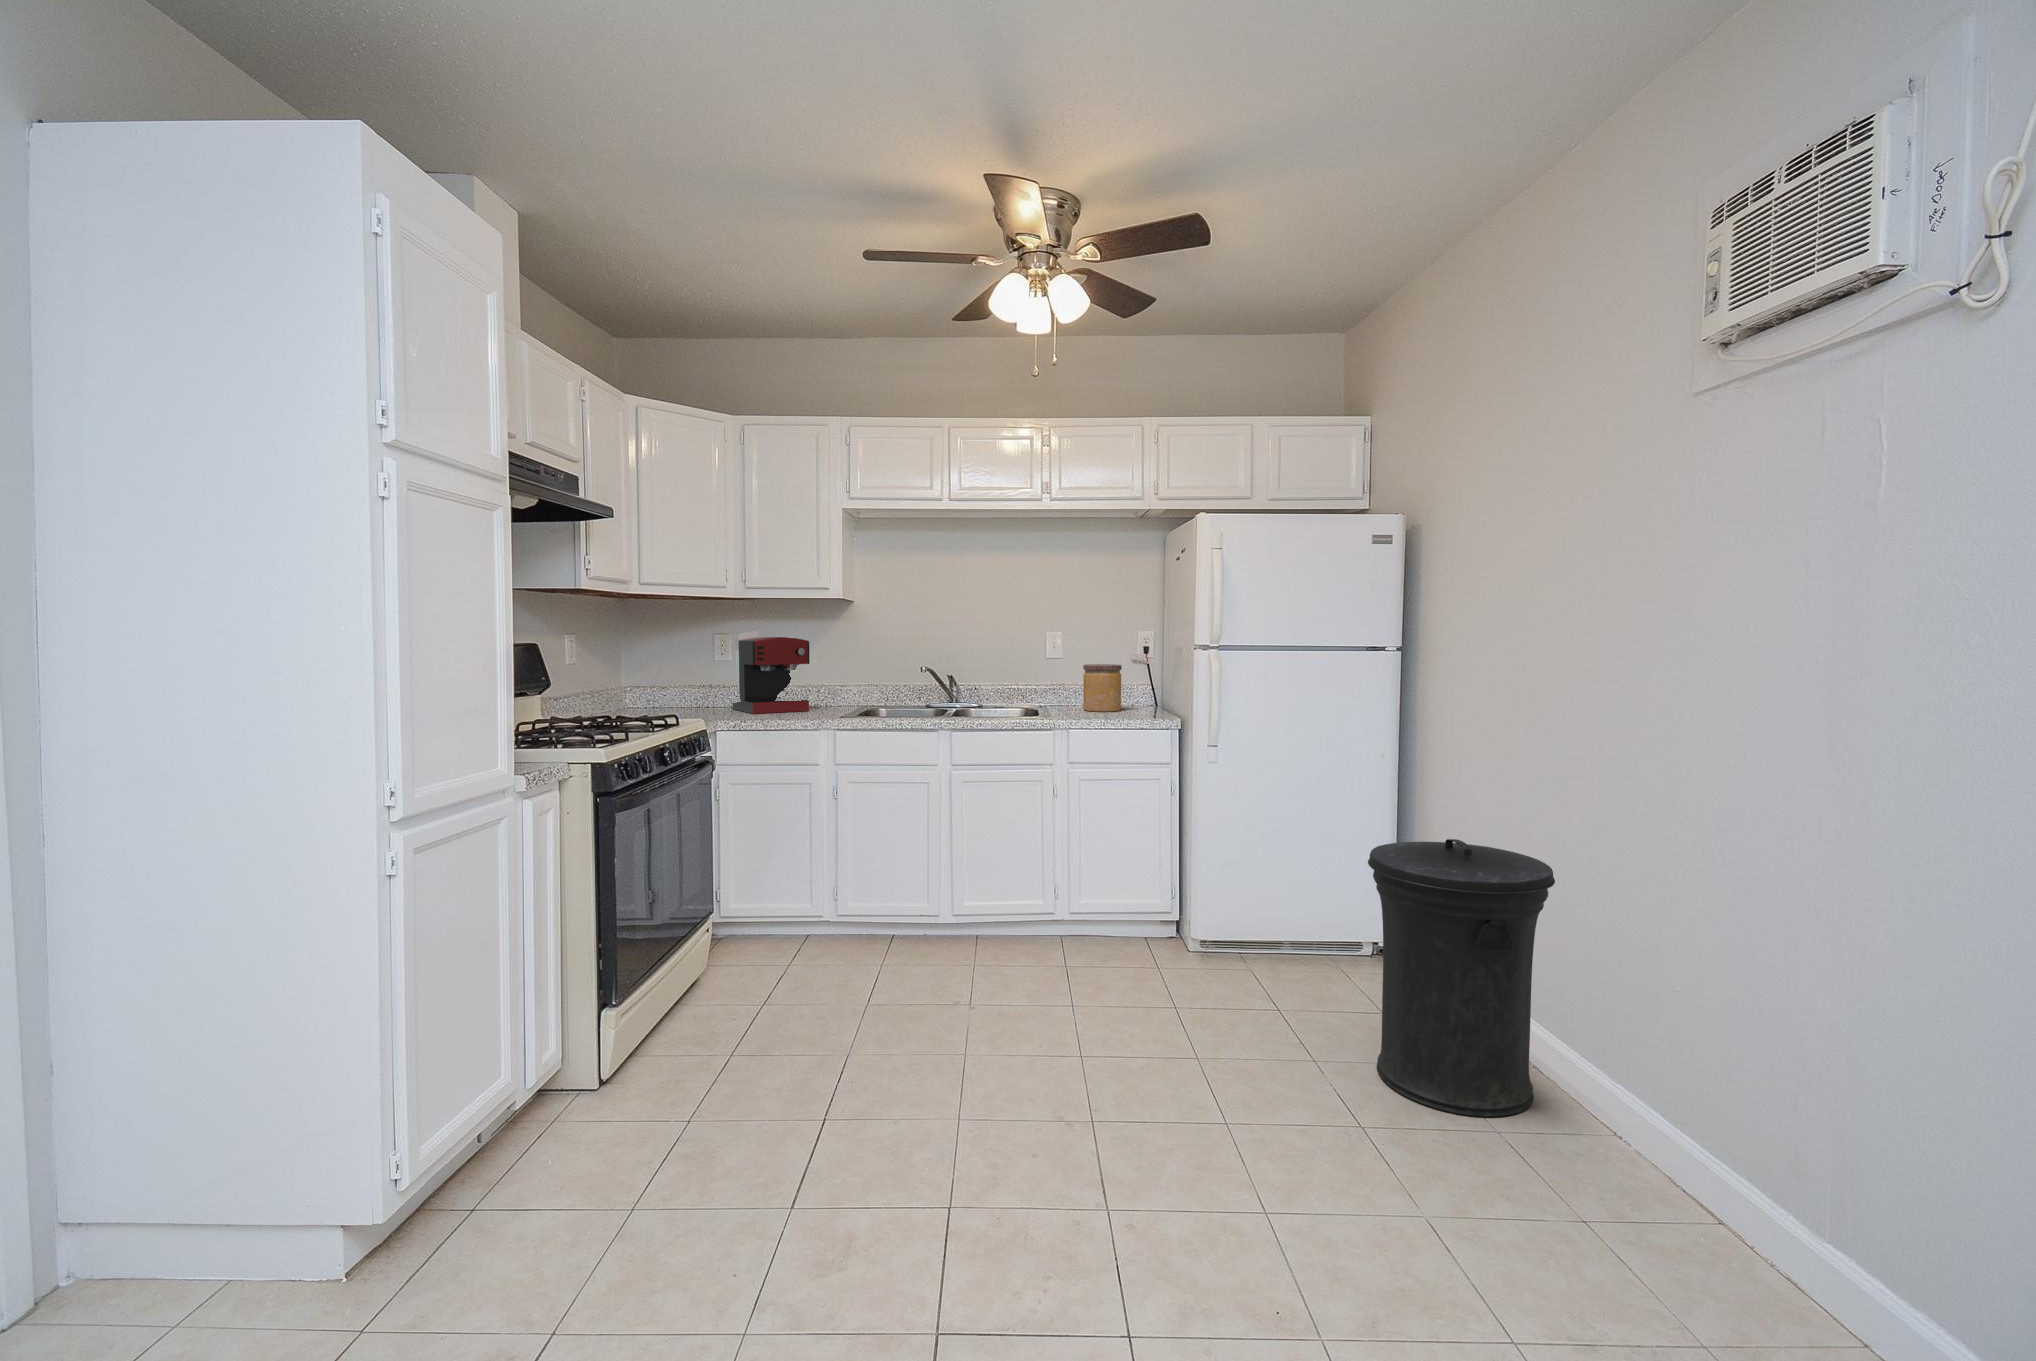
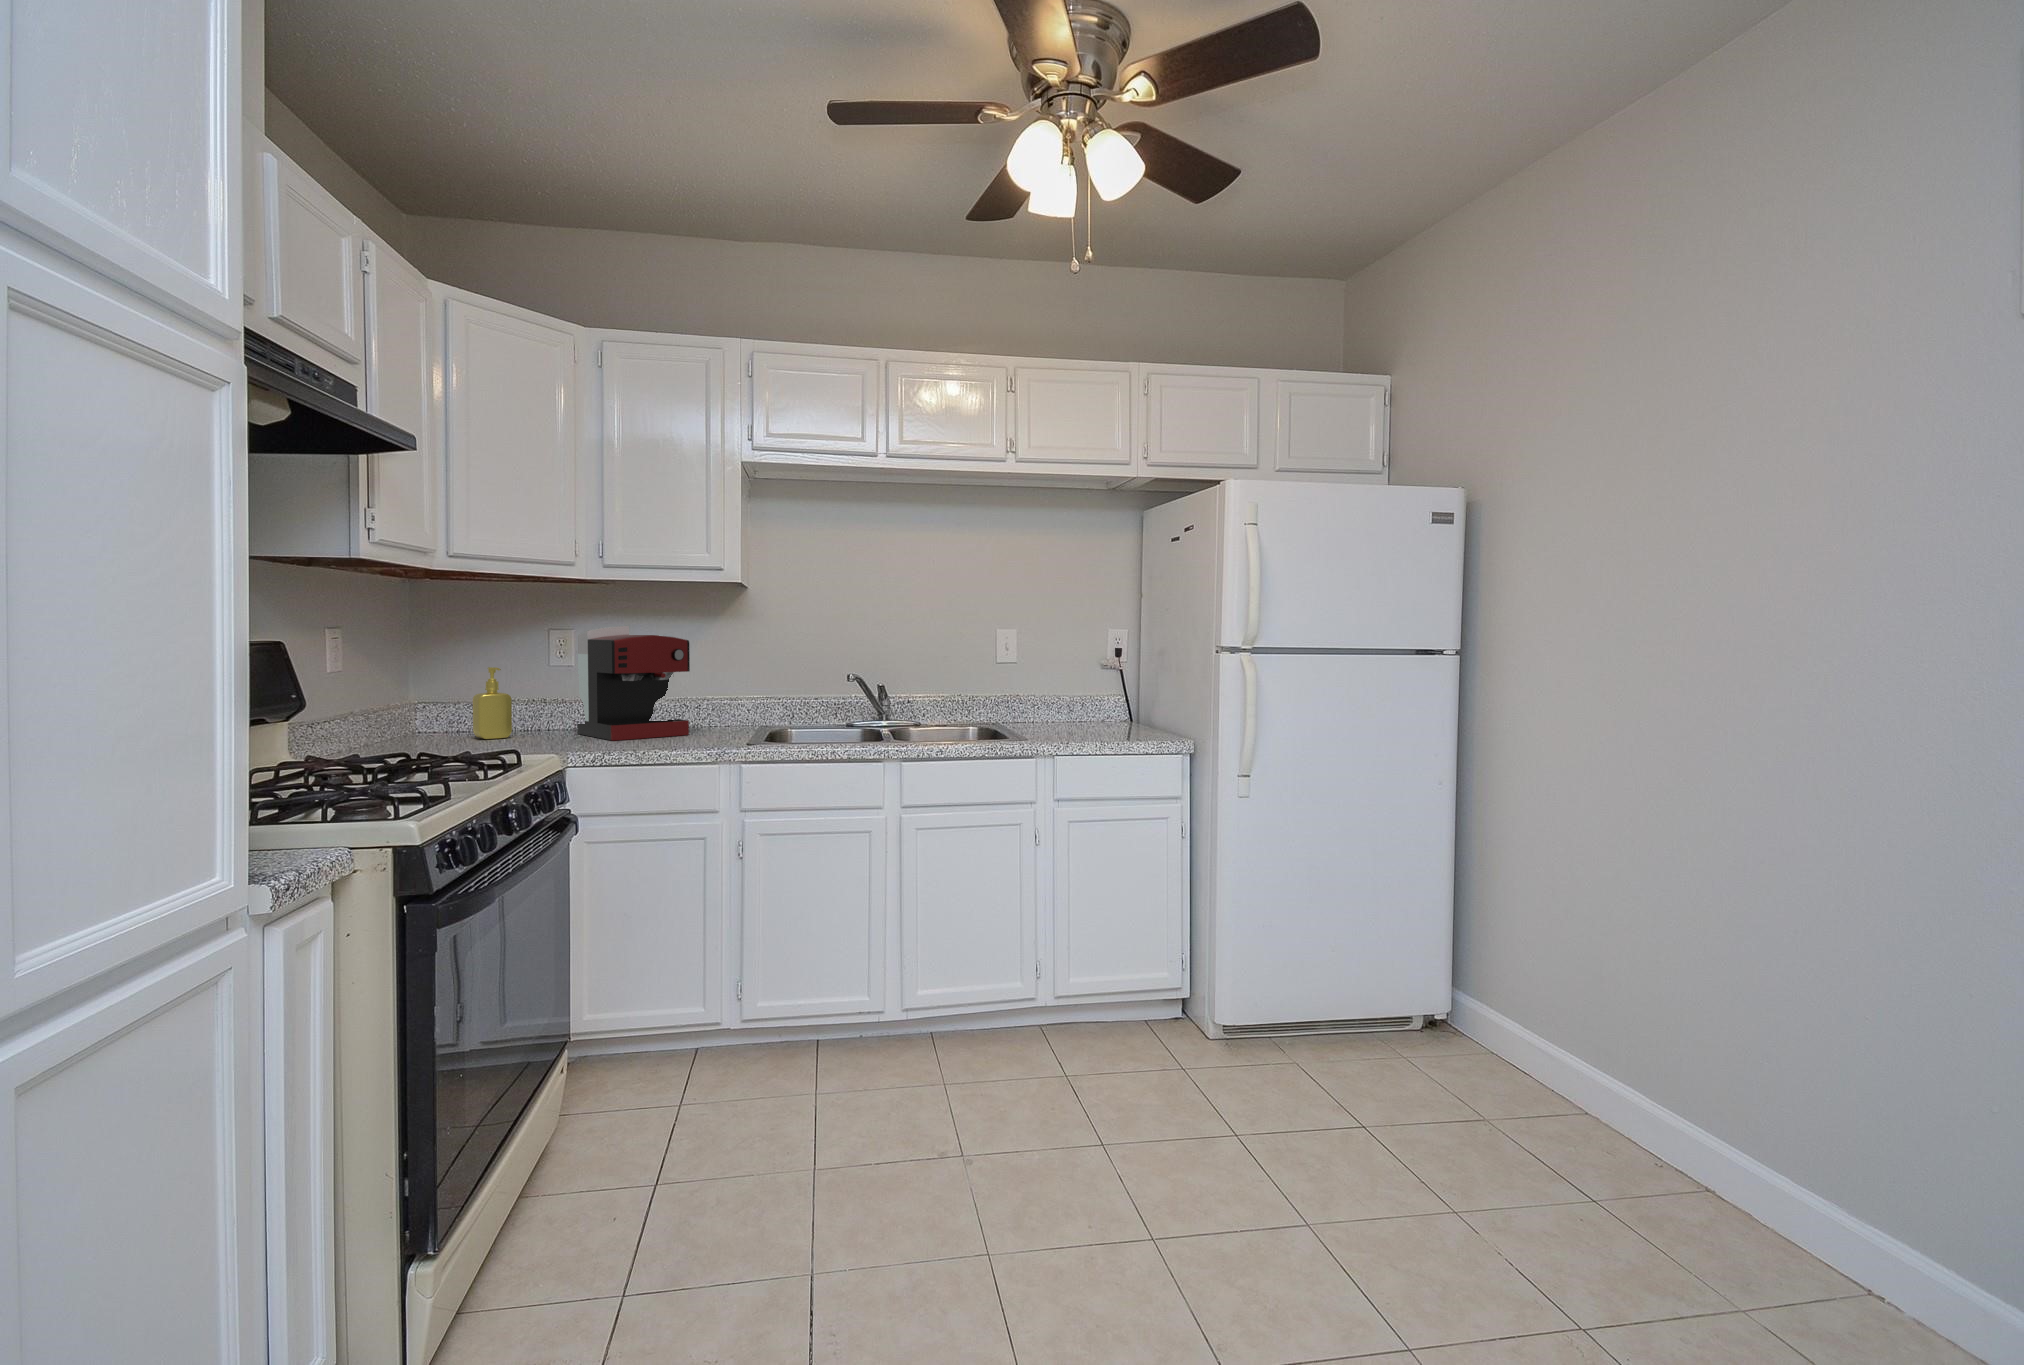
soap dispenser: none [662,661,688,712] -> present [473,667,512,739]
jar: present [1083,664,1122,712] -> none [1048,671,1095,730]
trash can: present [1368,839,1555,1117] -> none [1513,900,1773,1274]

